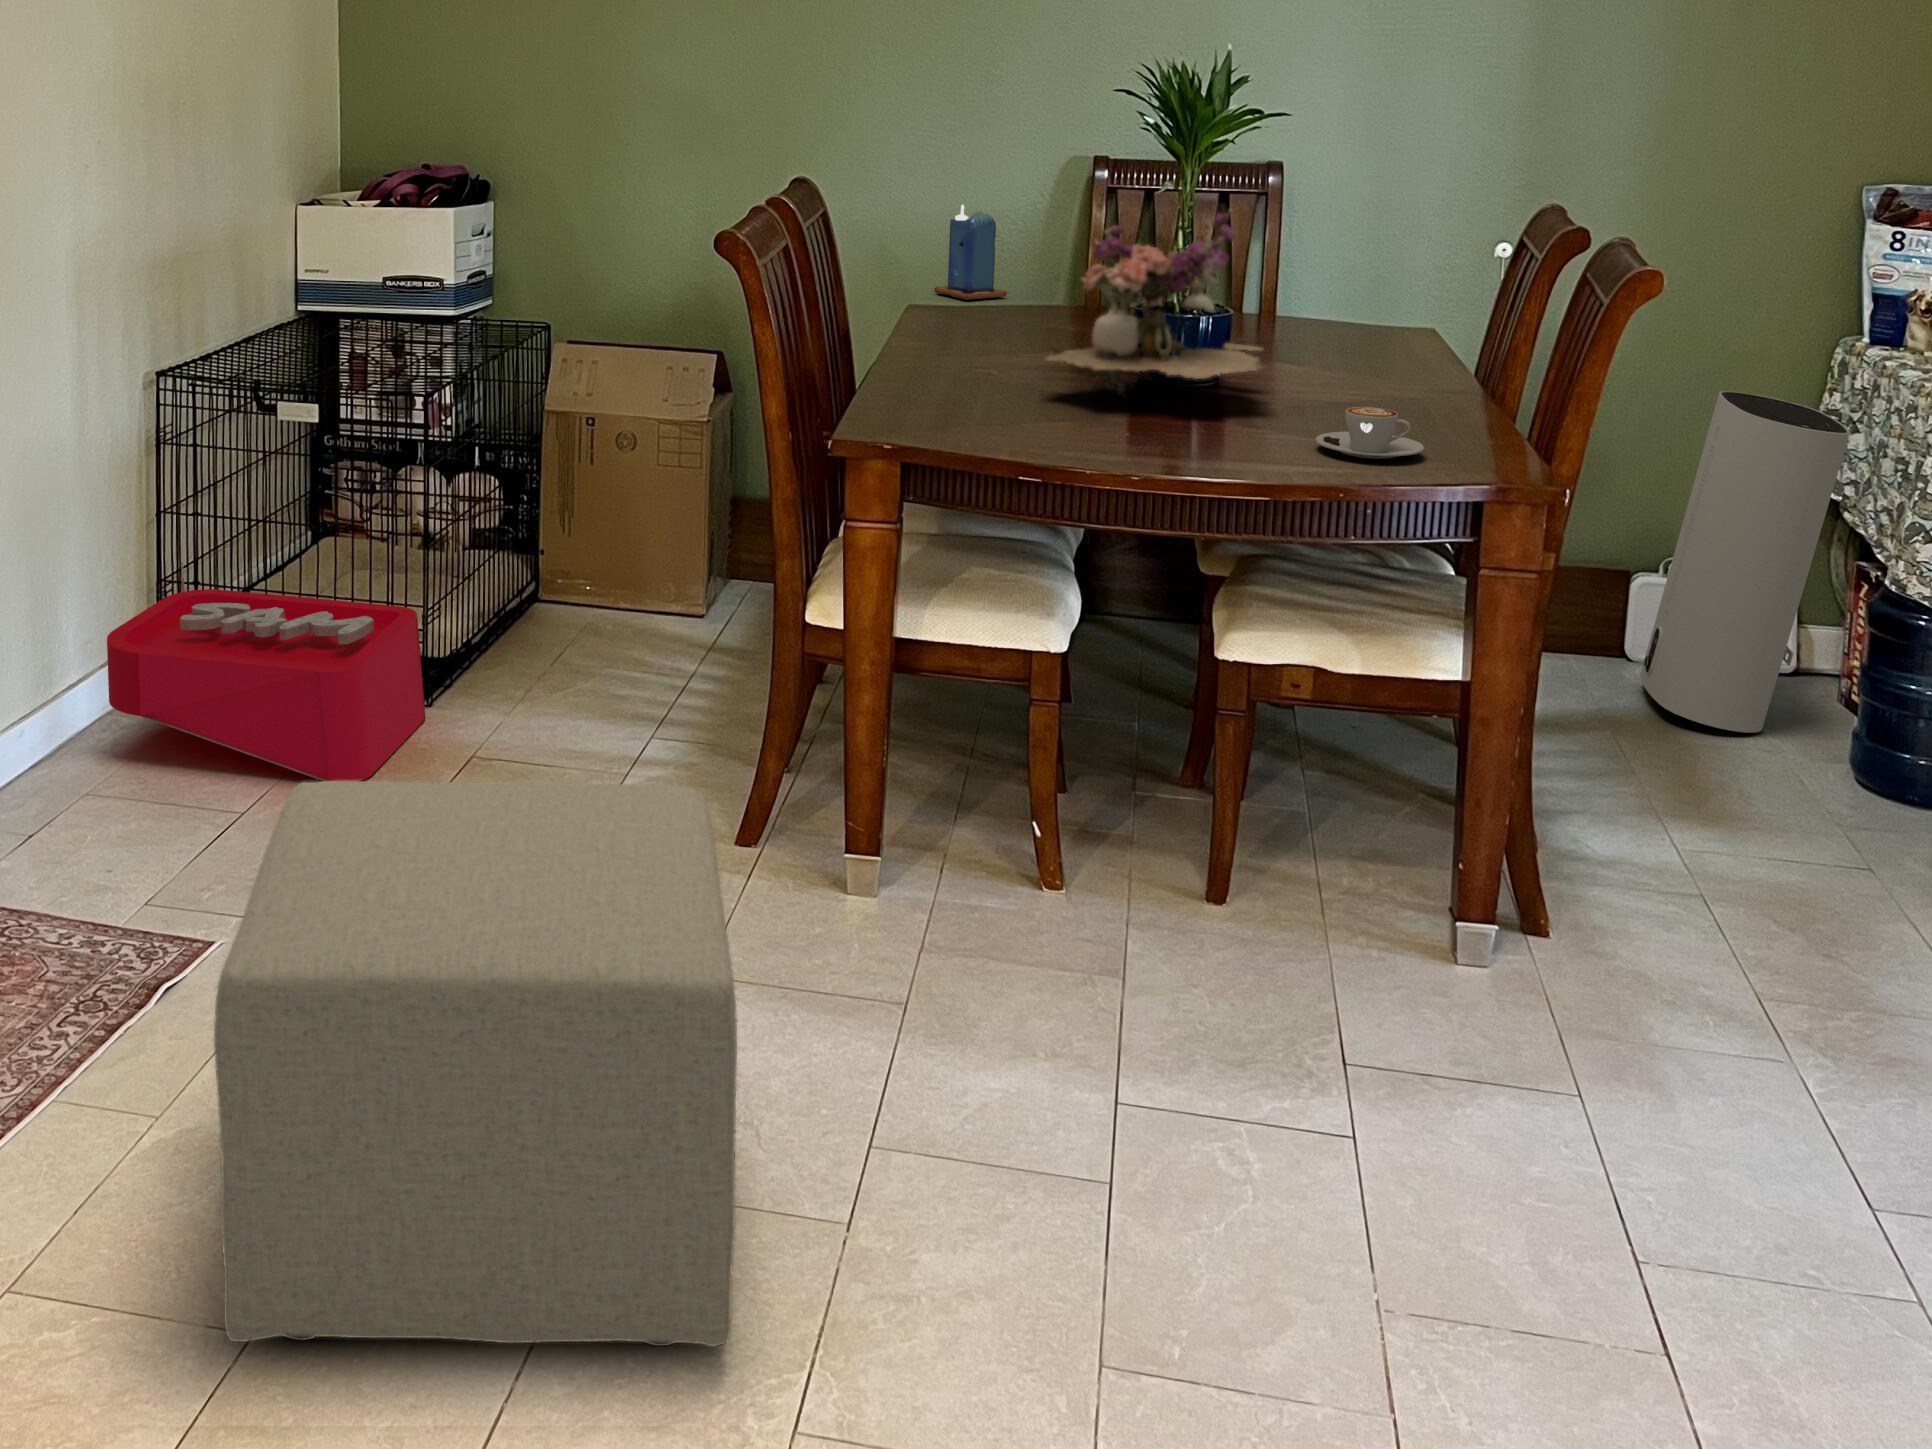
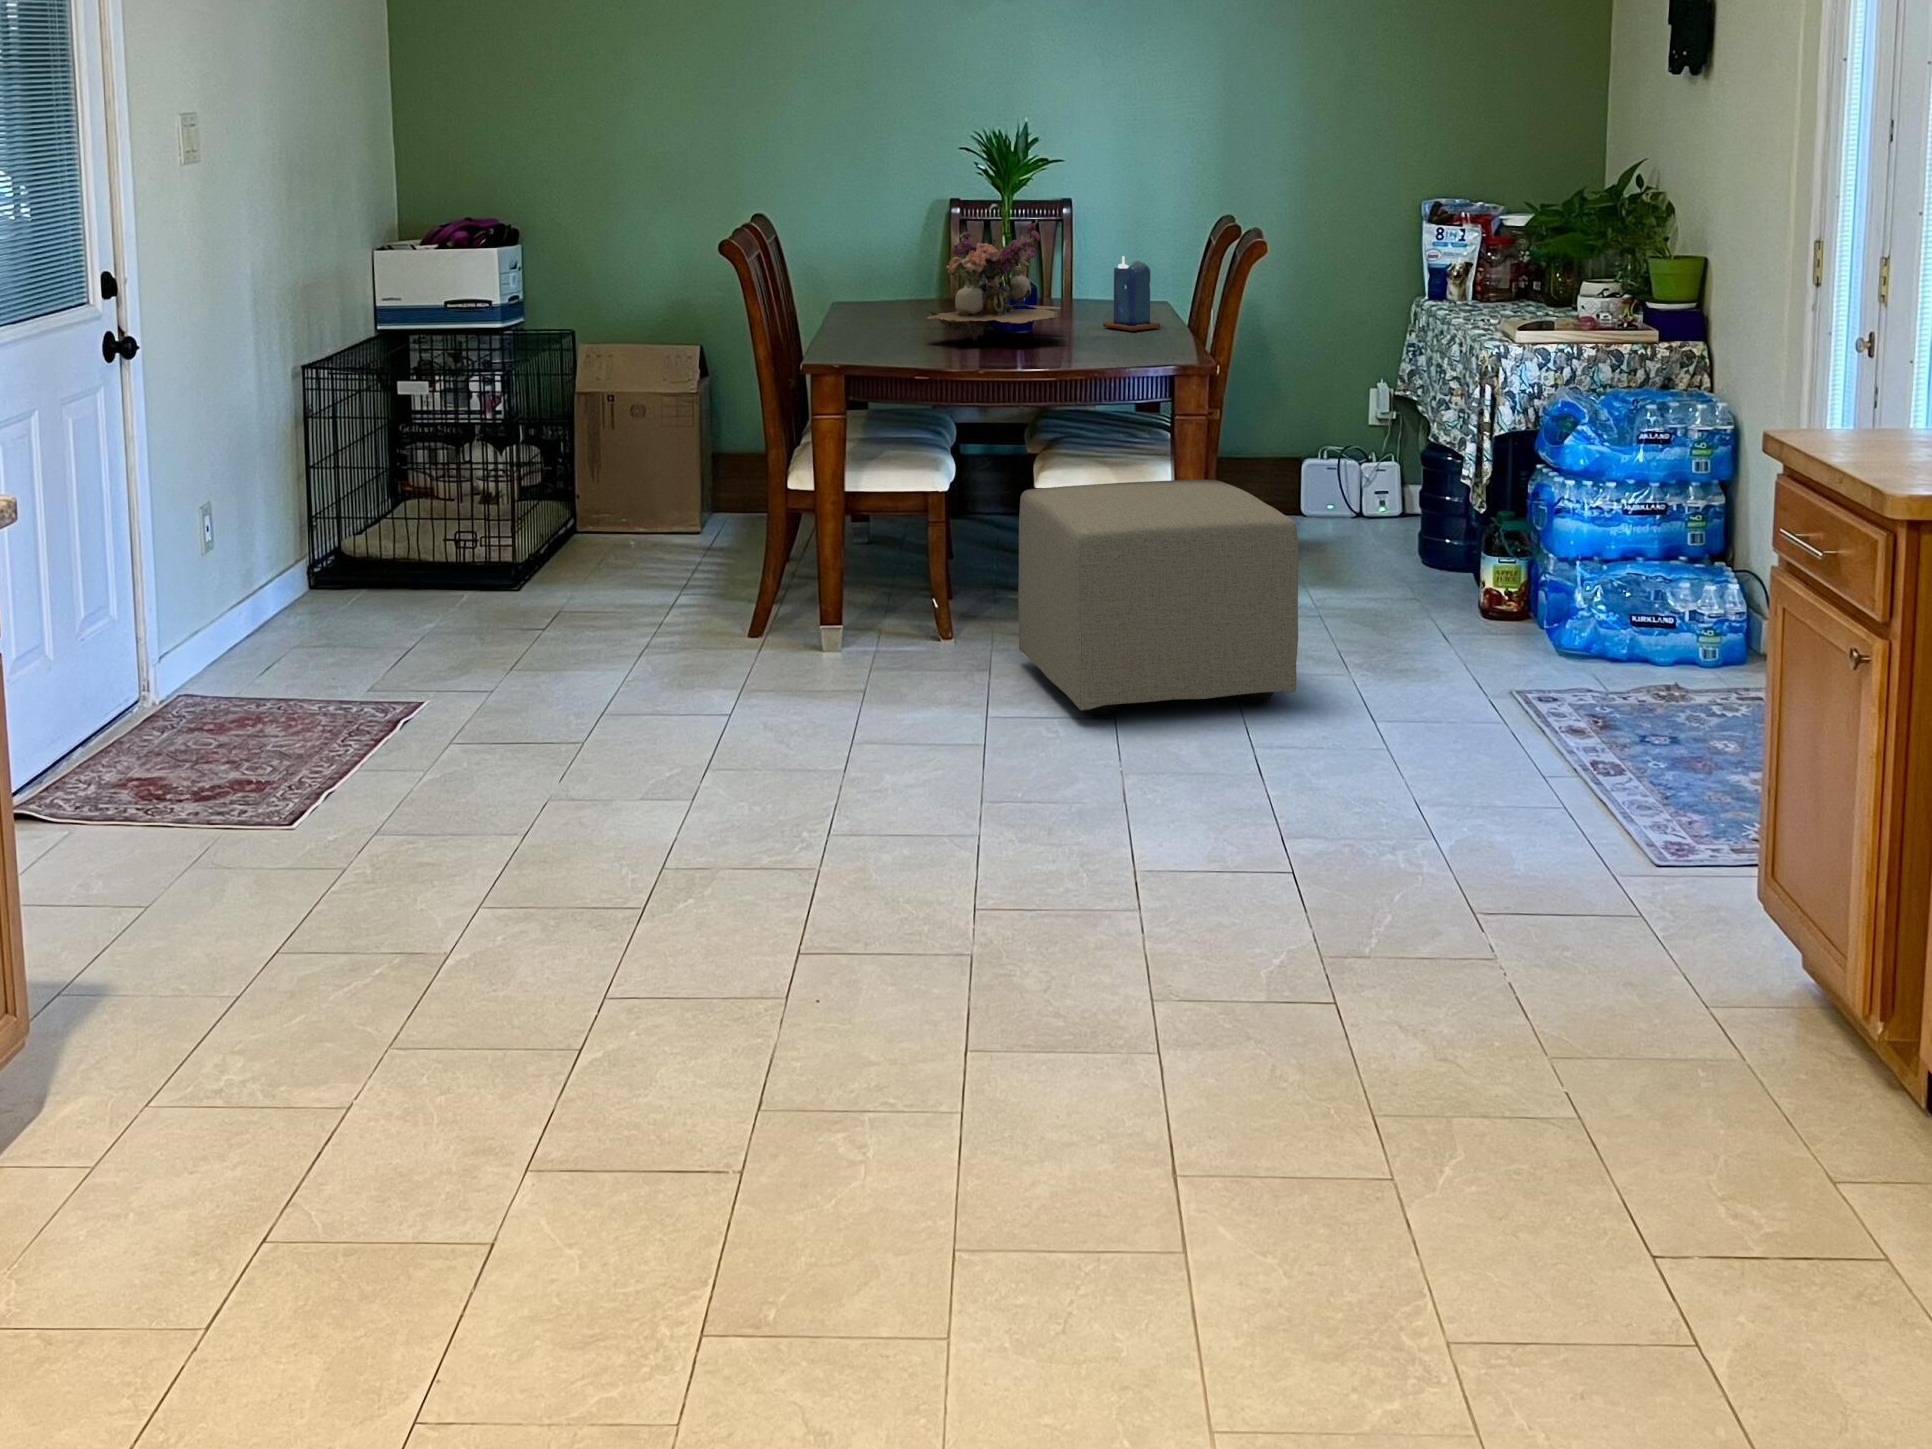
candle: present [934,205,1007,300] -> present [1103,256,1160,331]
air purifier: present [1640,391,1850,733] -> none [1313,333,1415,545]
coffee cup: present [1316,407,1424,459] -> none [1087,332,1147,360]
storage bin: present [107,562,425,782] -> none [287,507,515,633]
ottoman: present [214,781,737,1347] -> present [1018,480,1299,715]

